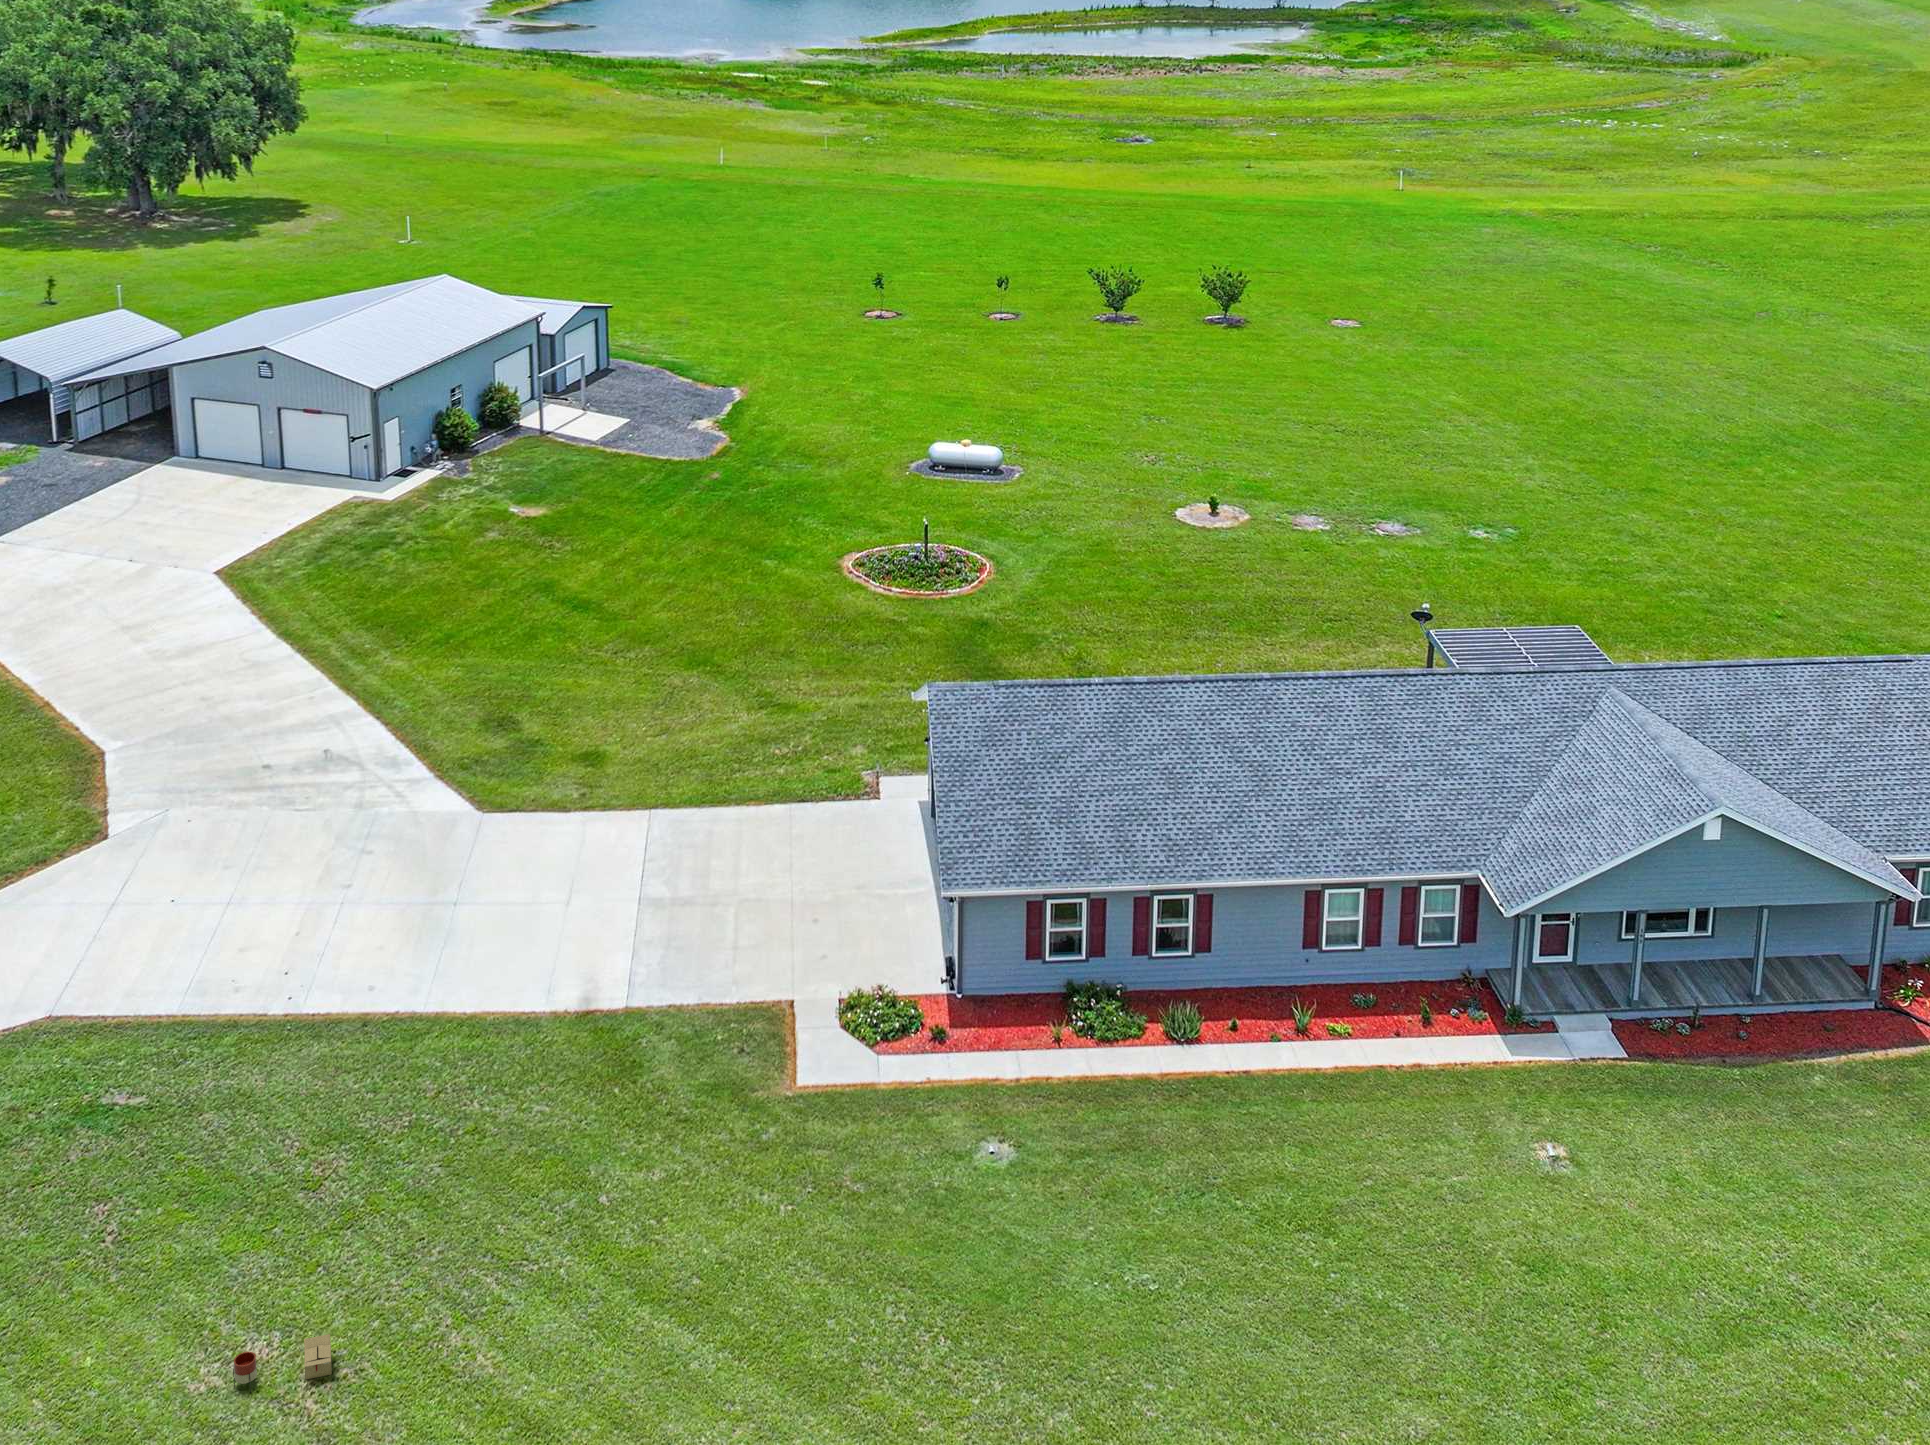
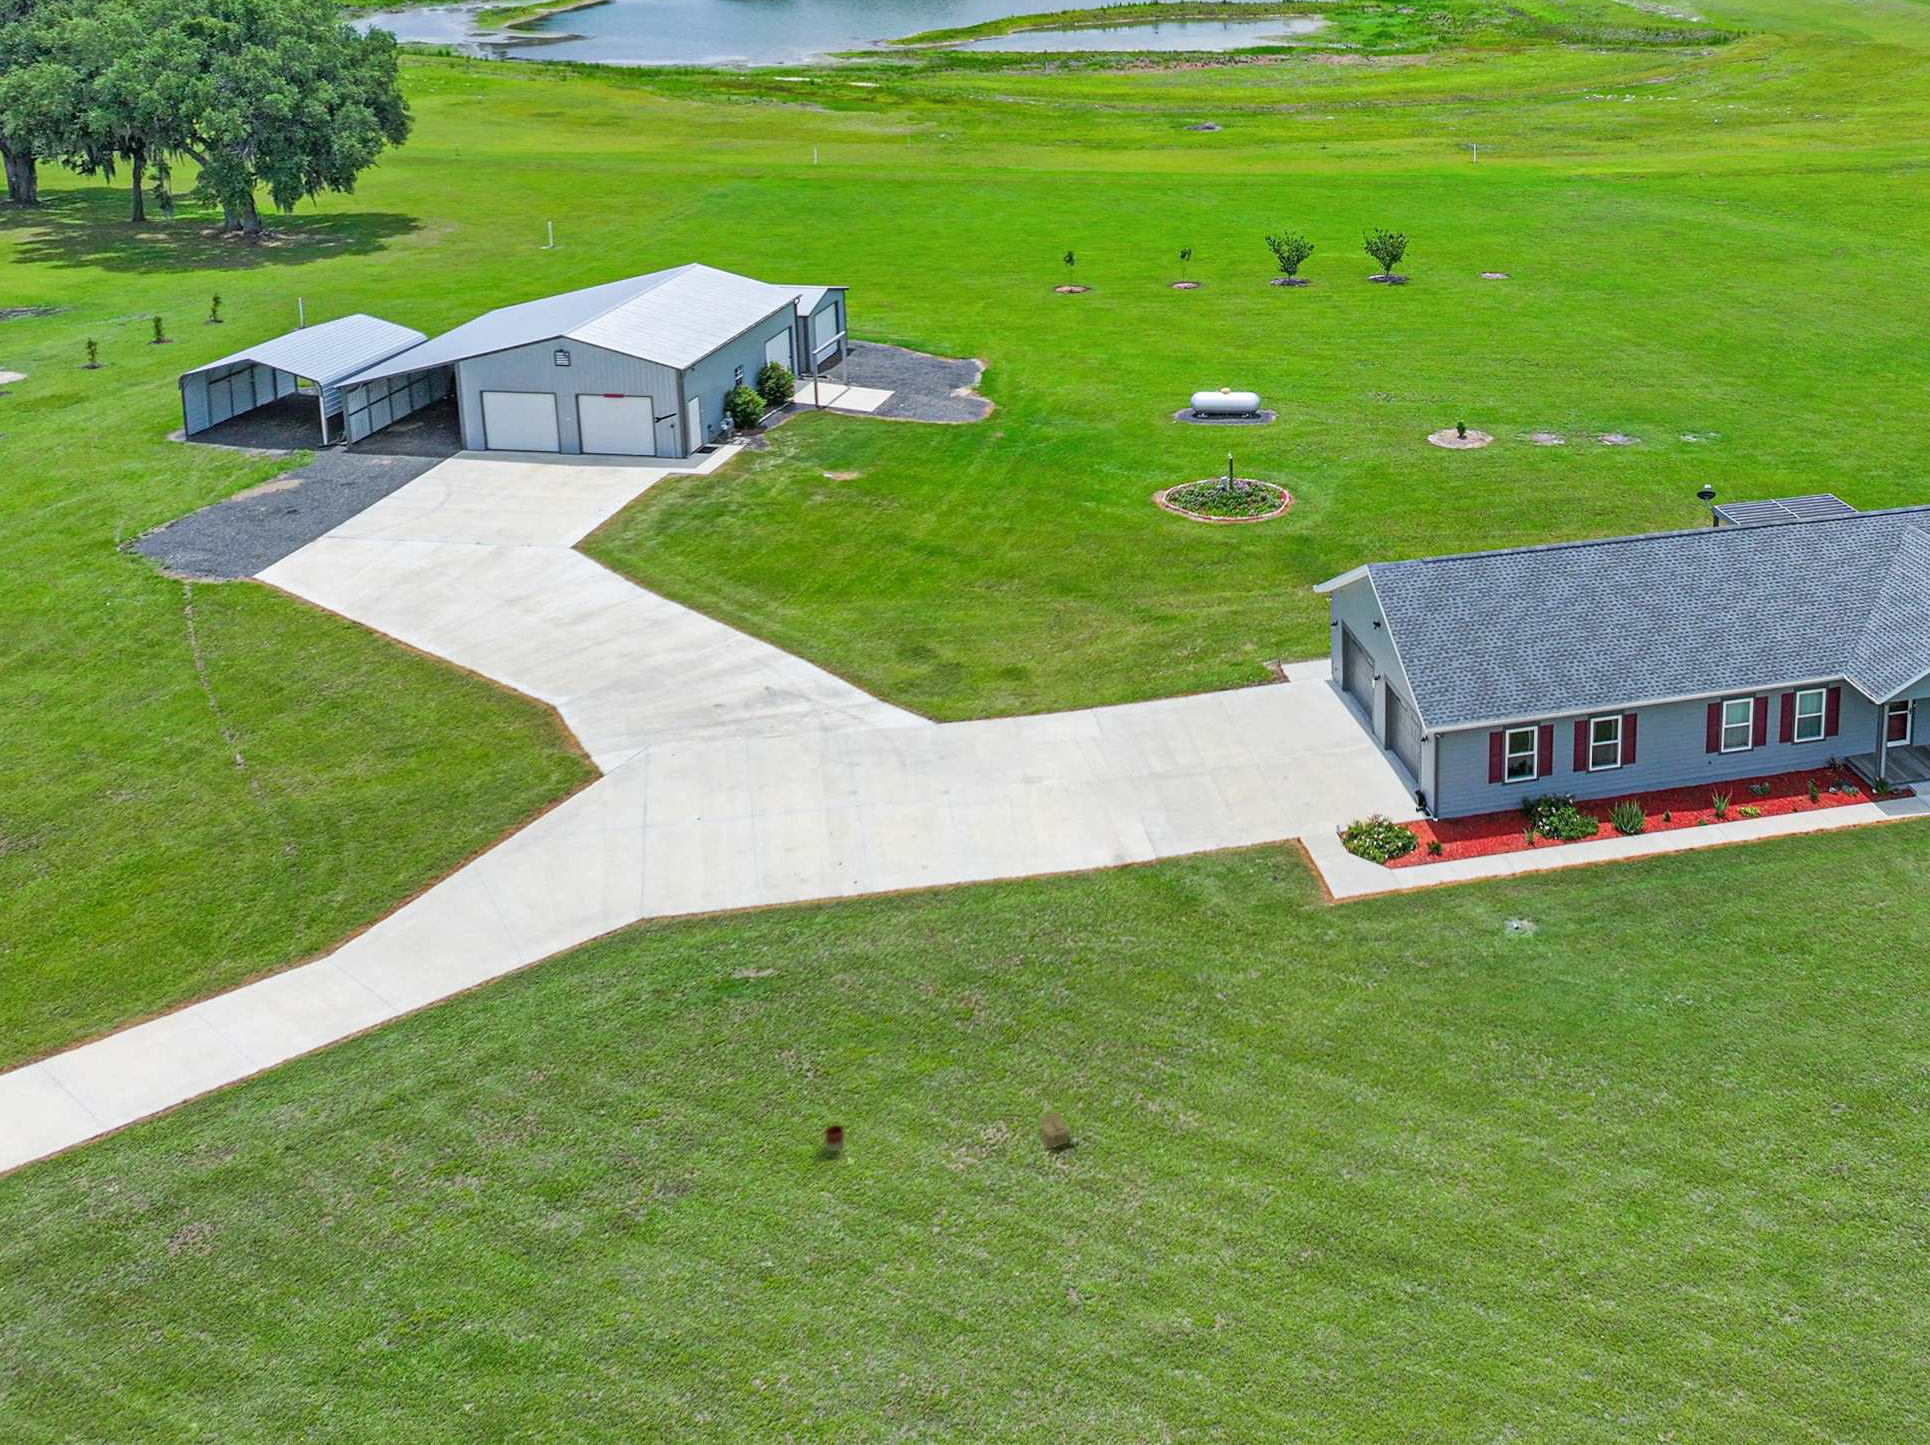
planter: present [233,1352,257,1393] -> present [825,1125,844,1151]

